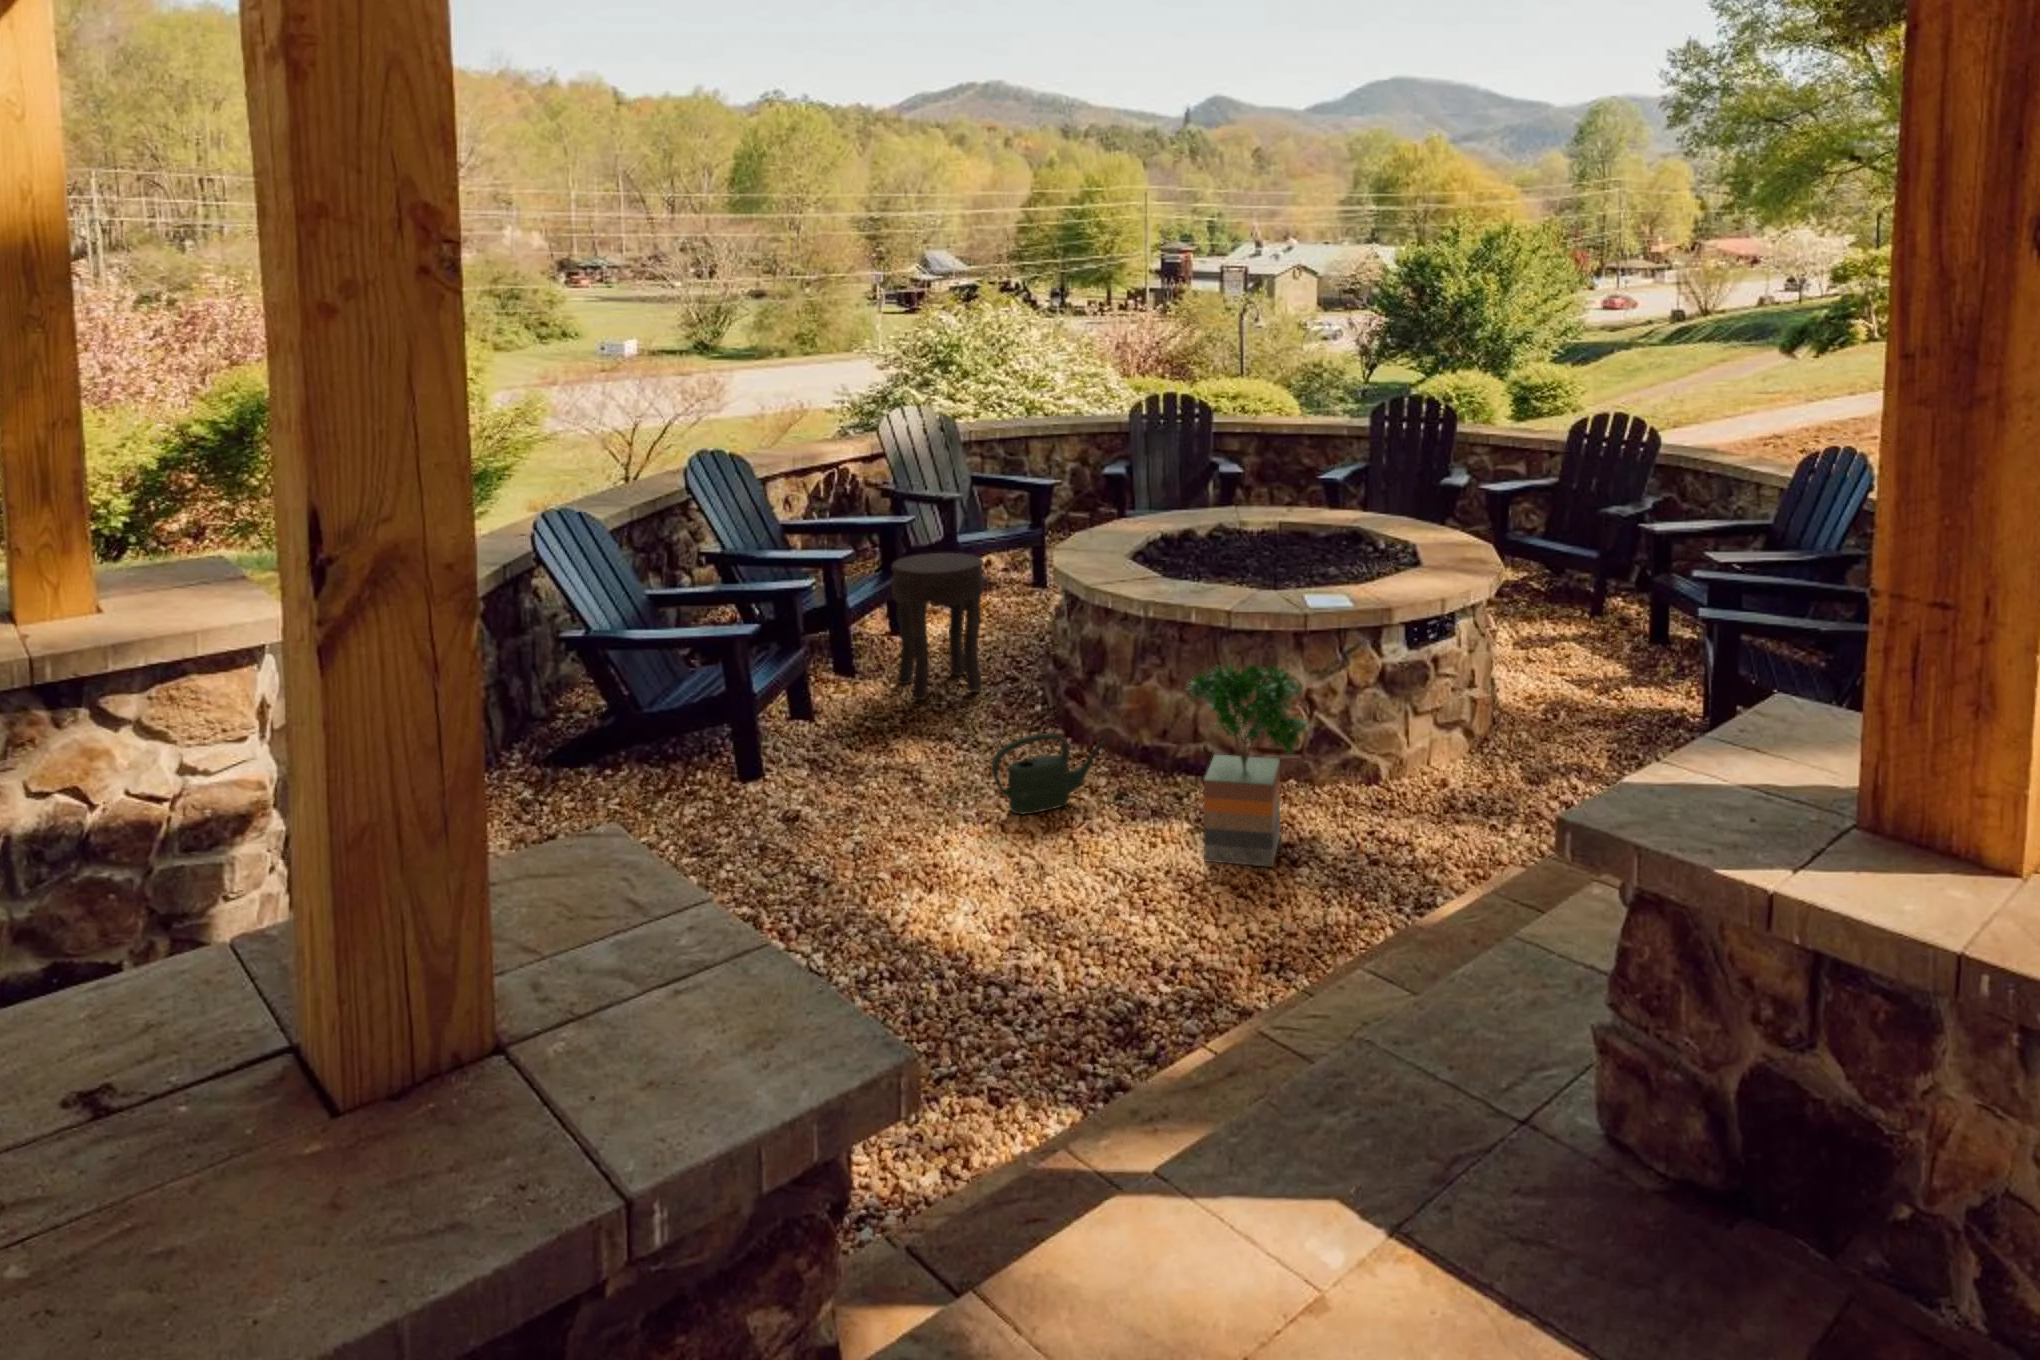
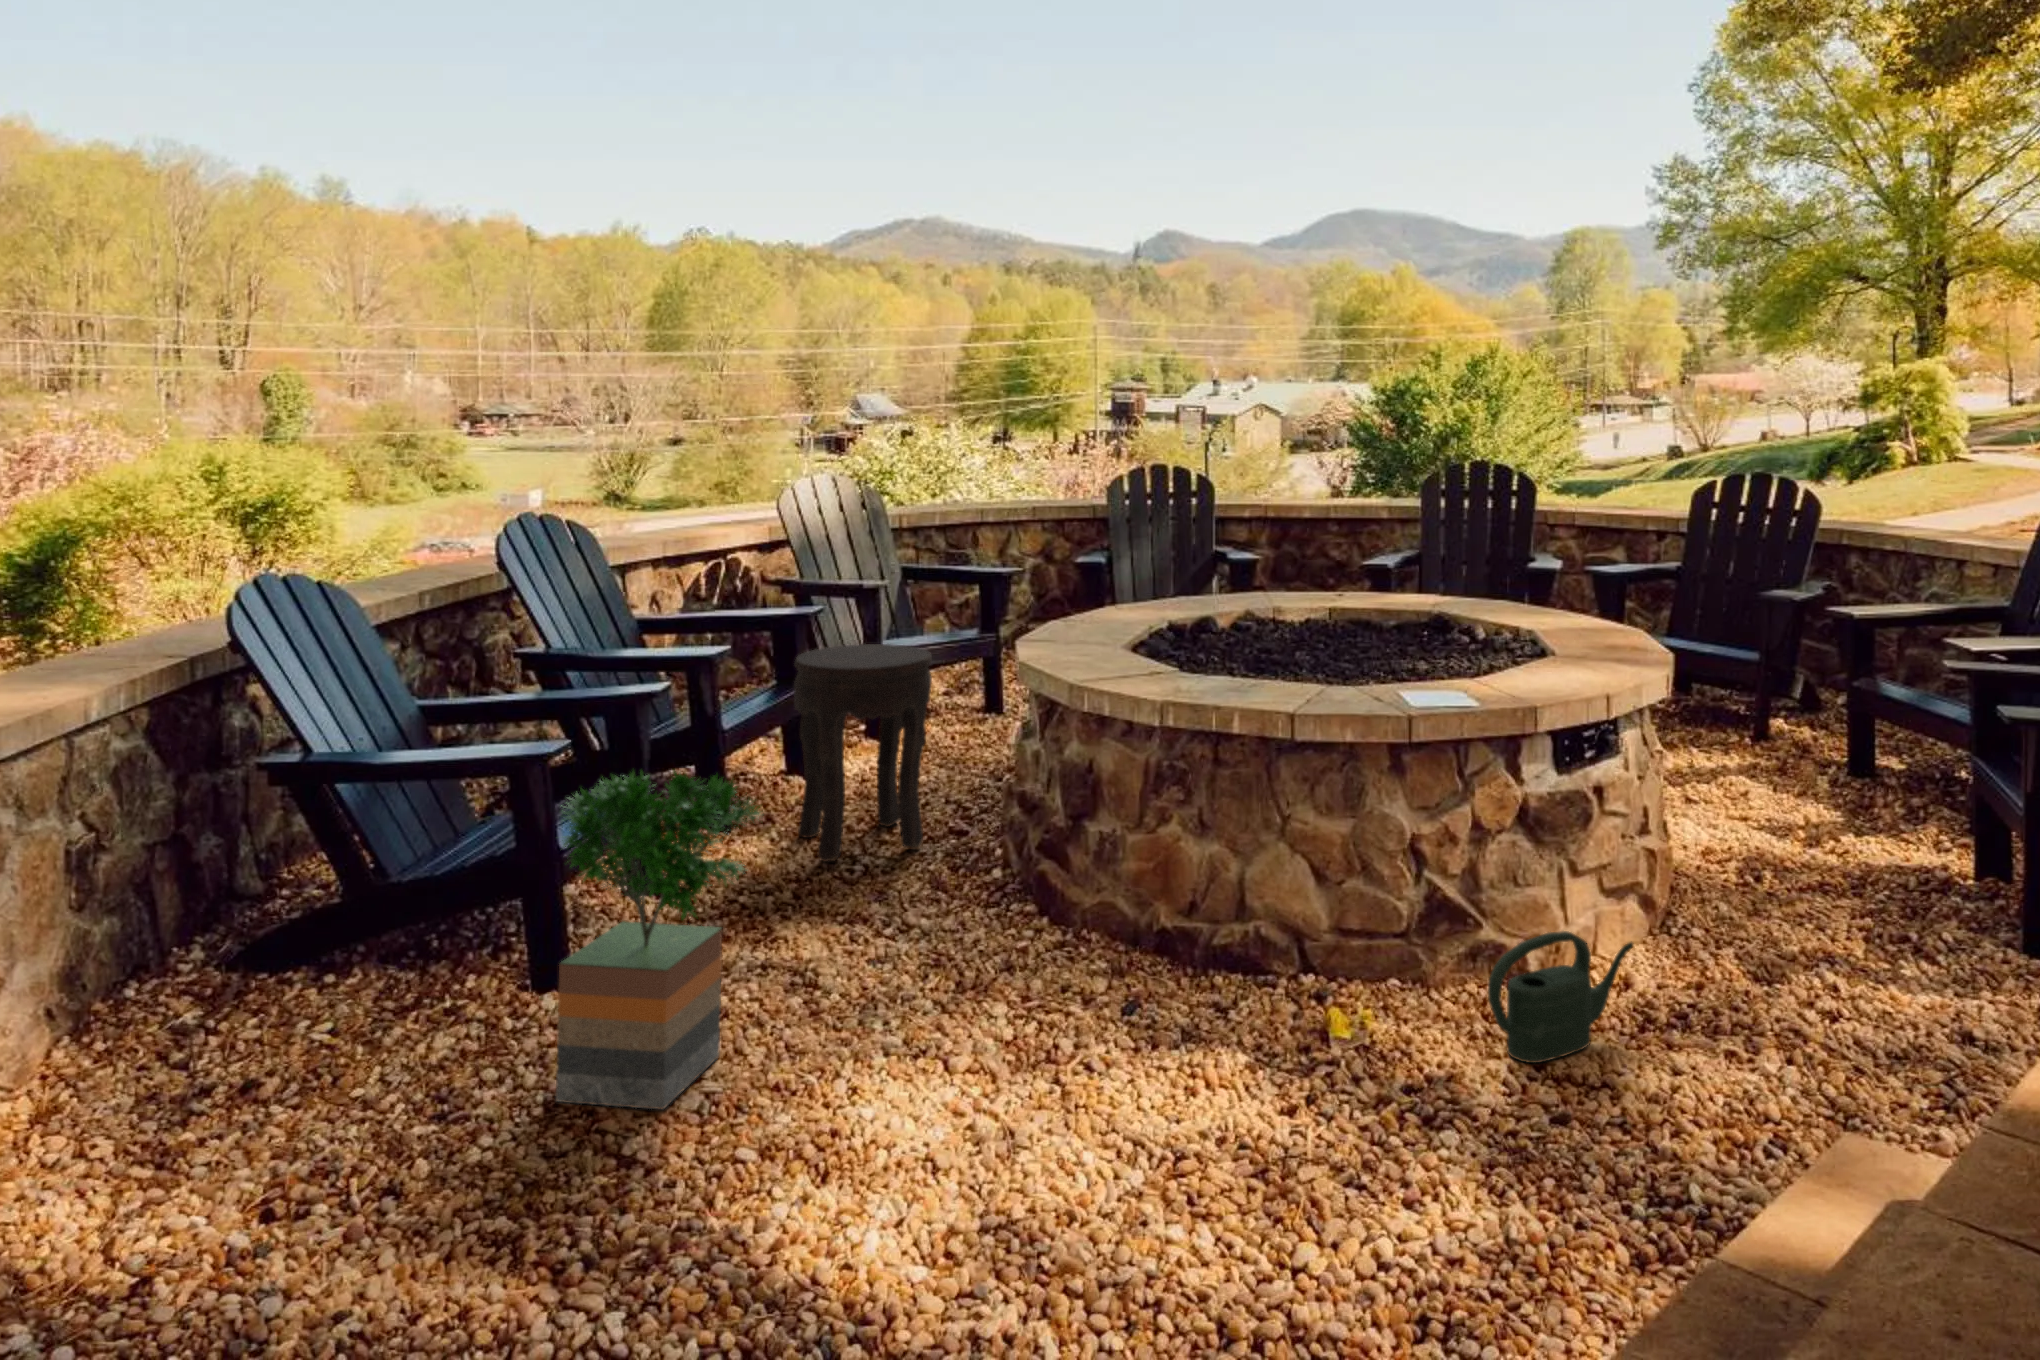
potted tree: present [1189,664,1310,867] -> present [556,771,760,1109]
watering can: present [992,733,1107,814] -> present [1488,931,1633,1063]

